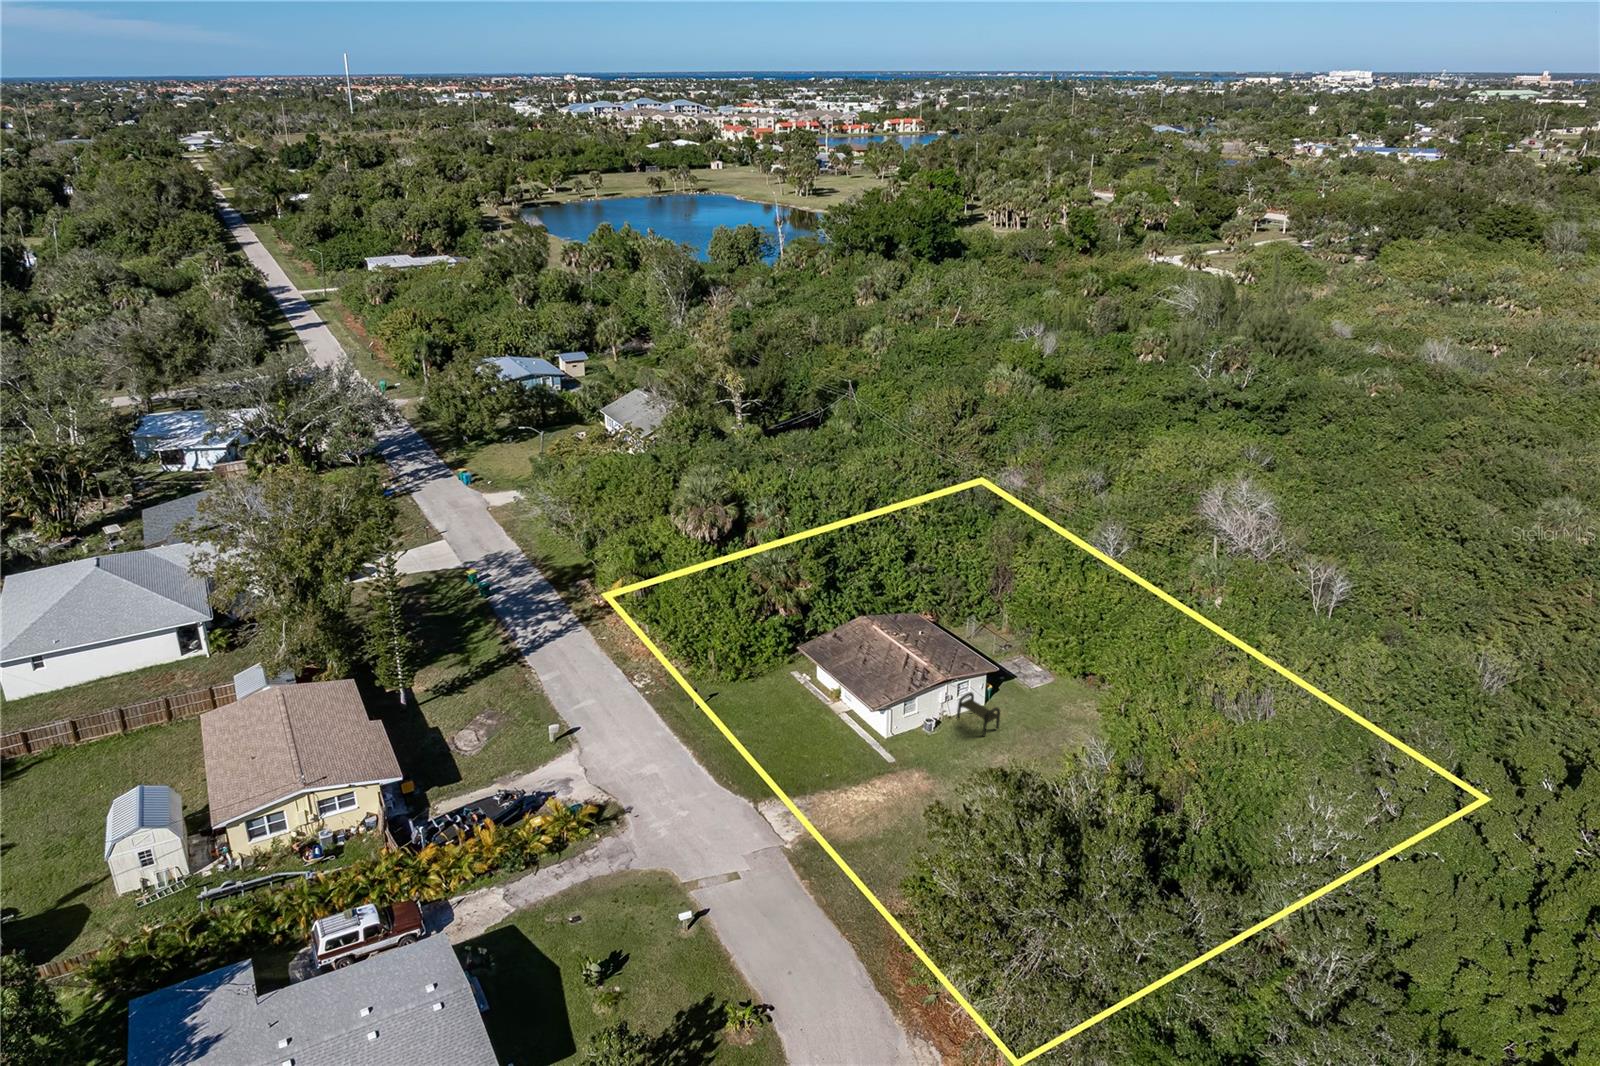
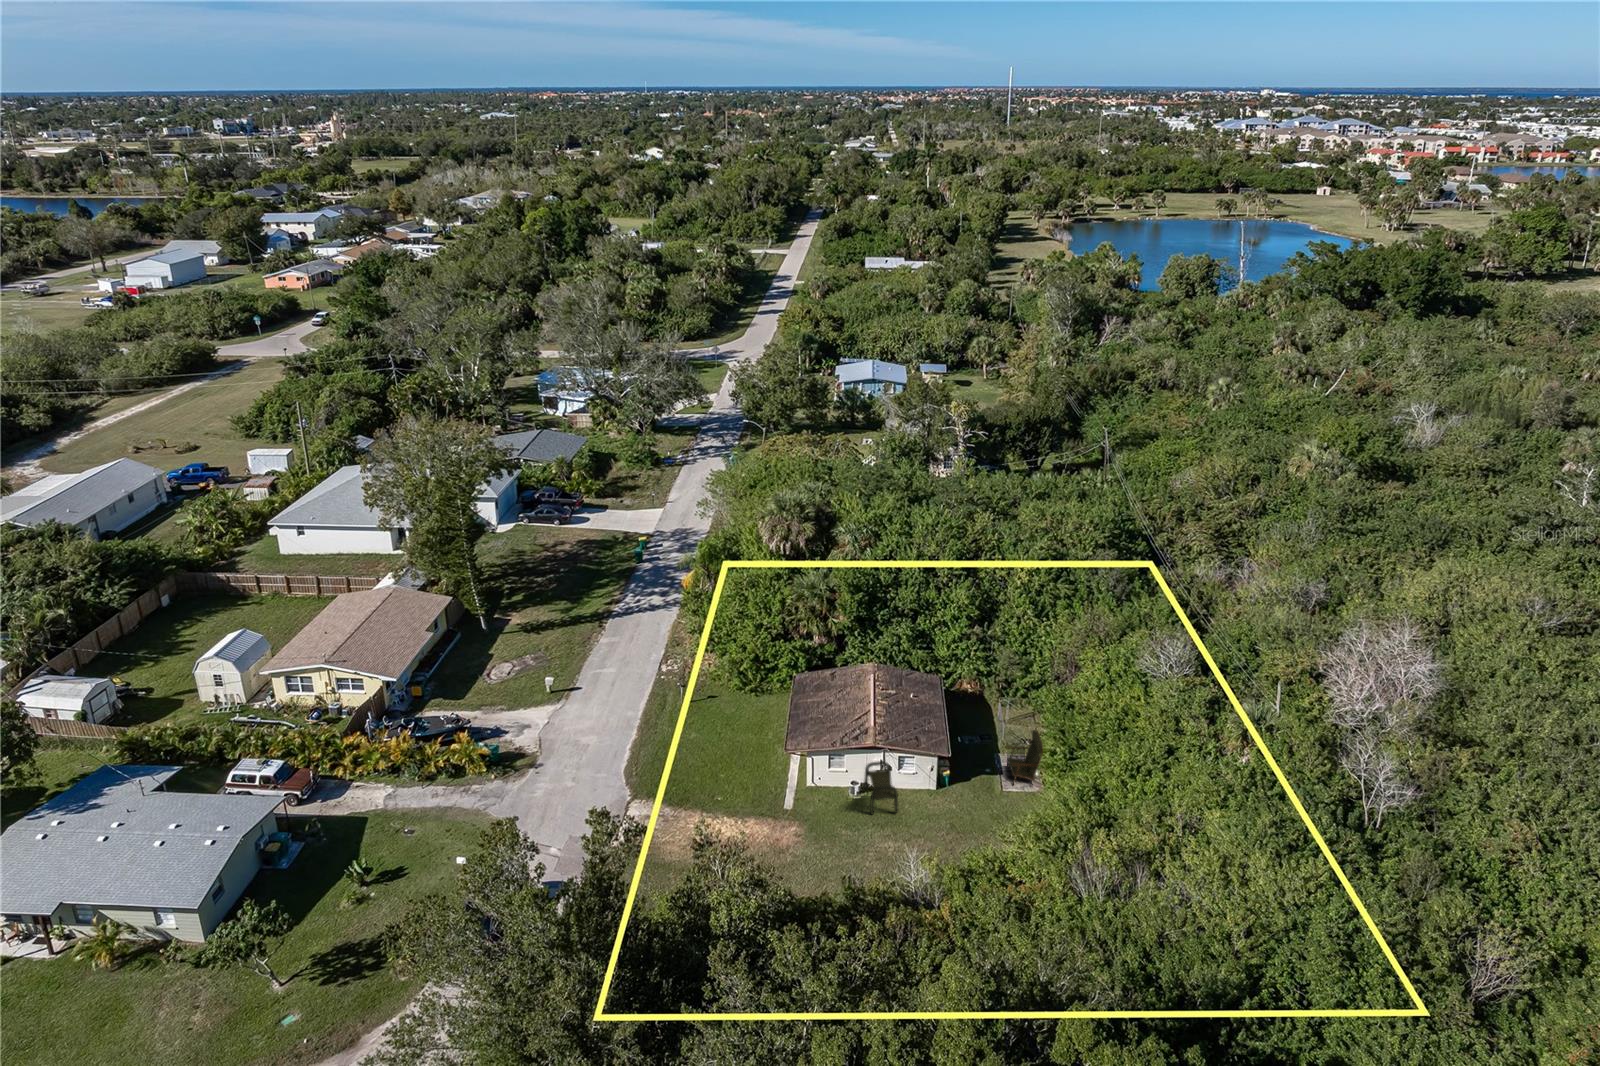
lounge chair: none [1019,636,1056,684] -> present [1007,730,1043,785]

